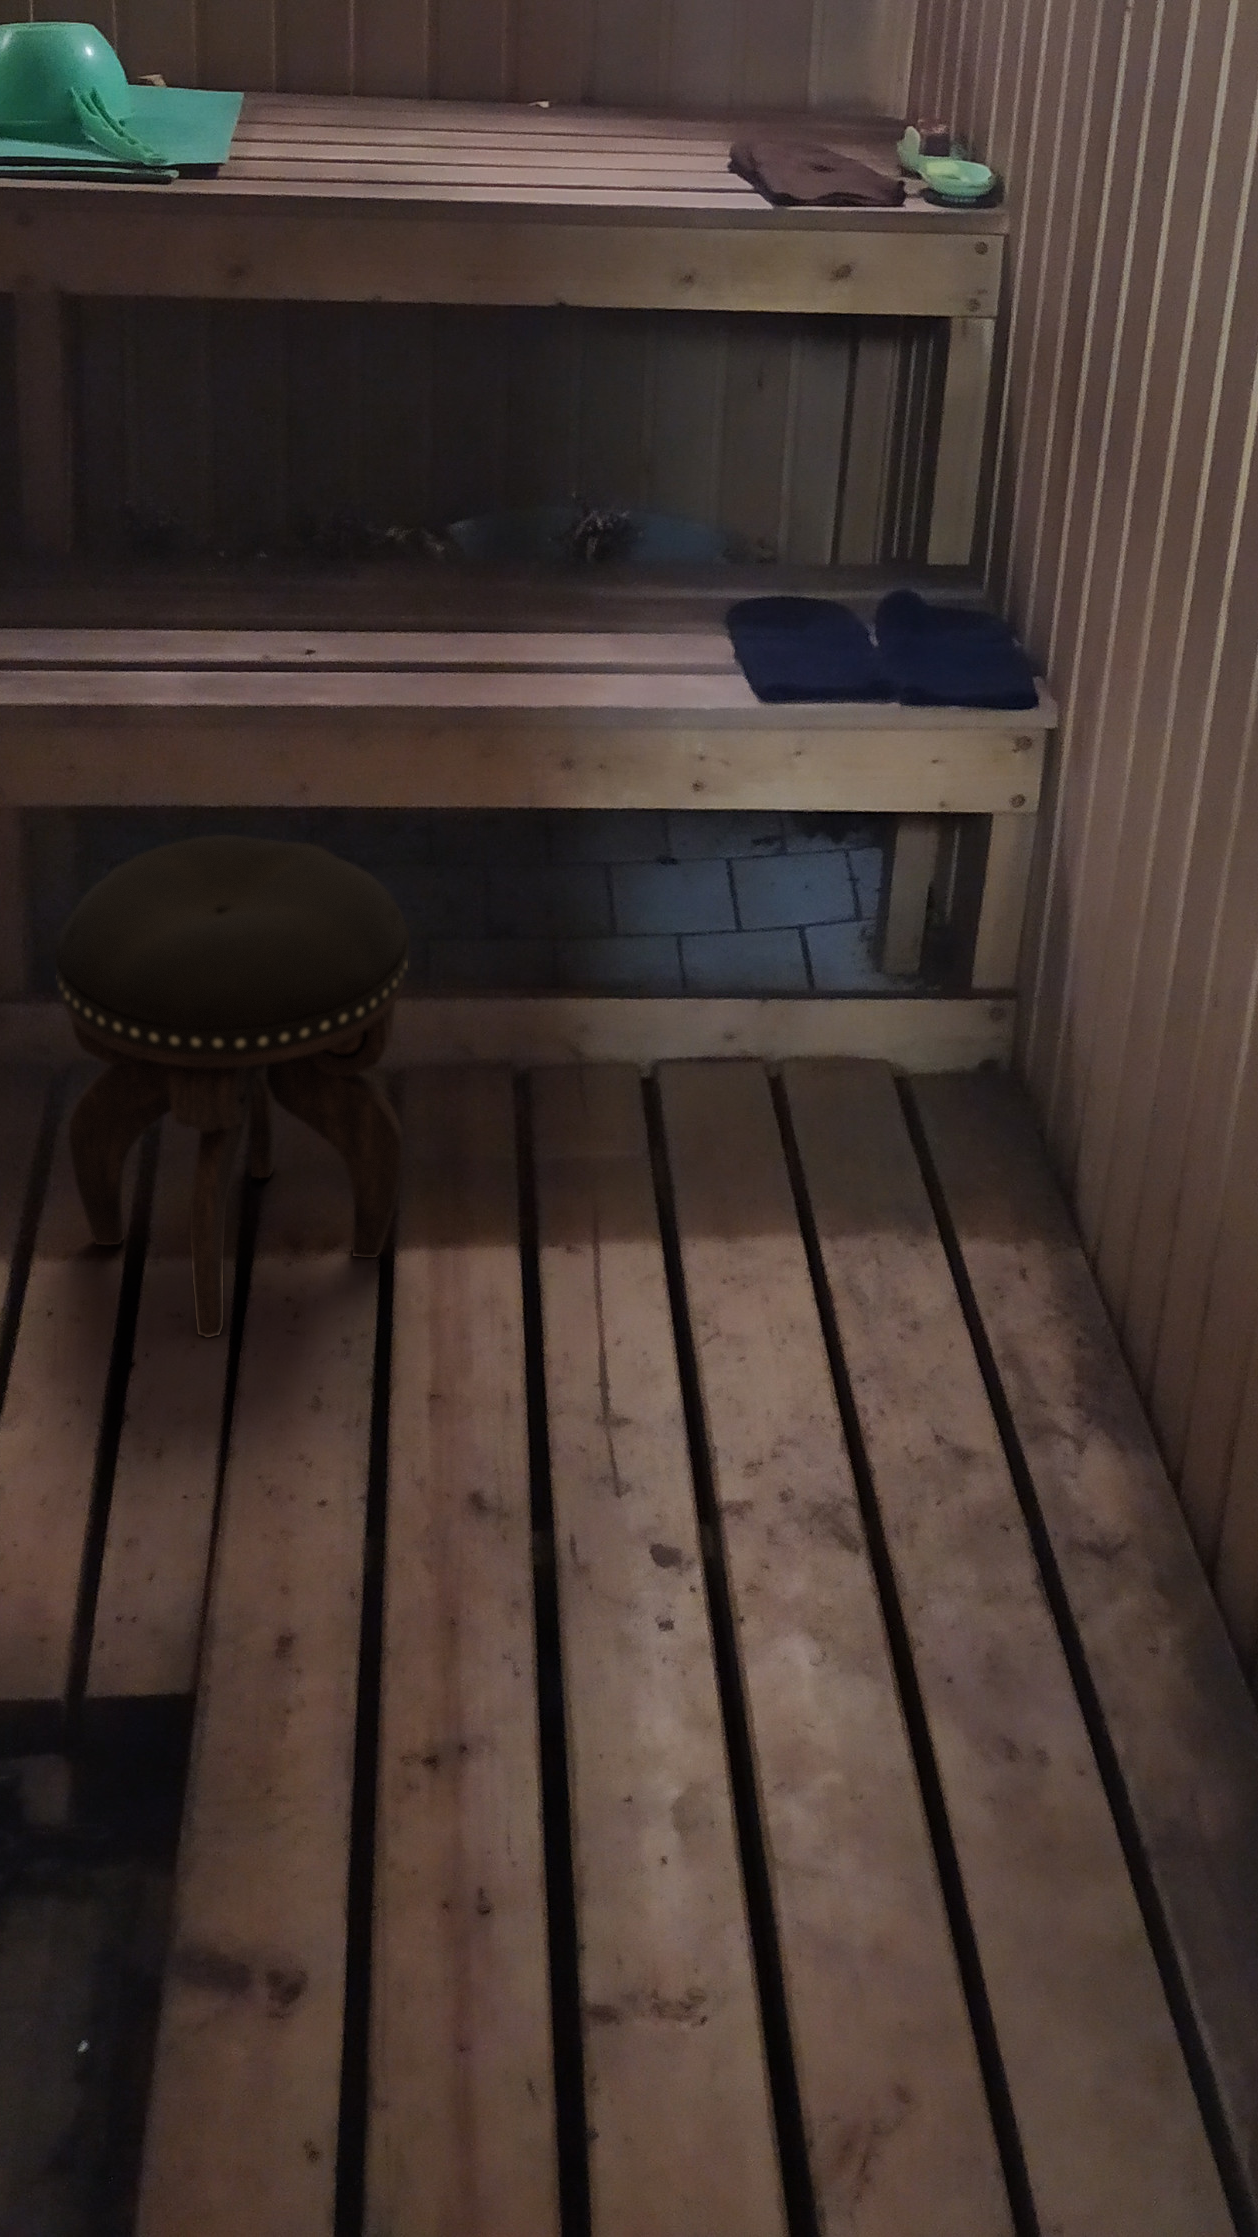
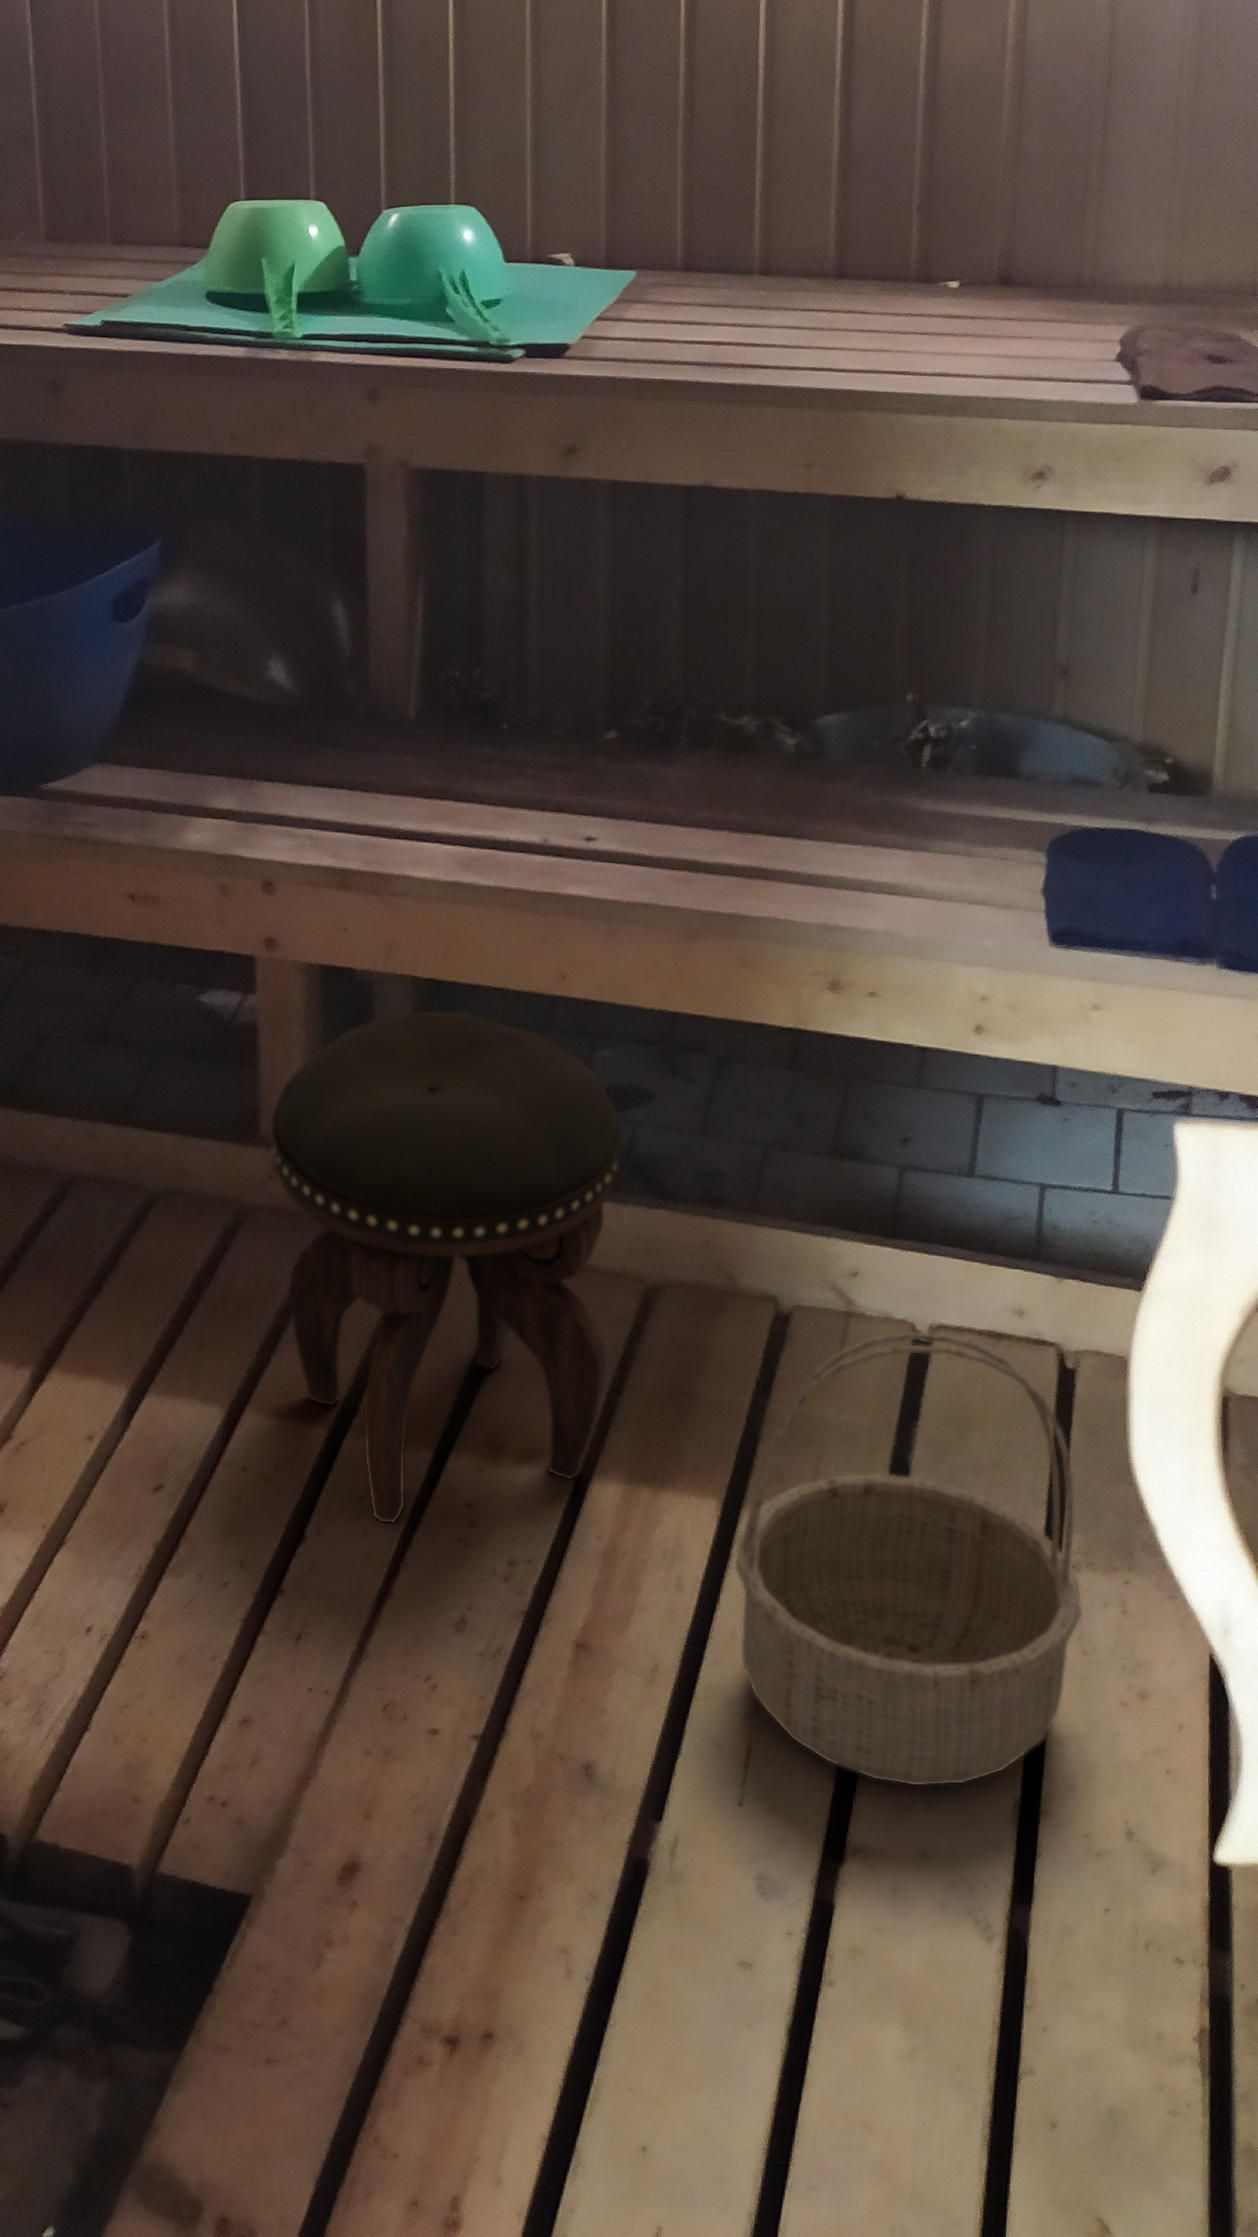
basket: none [577,1037,872,1435] -> present [736,1332,1081,1785]

